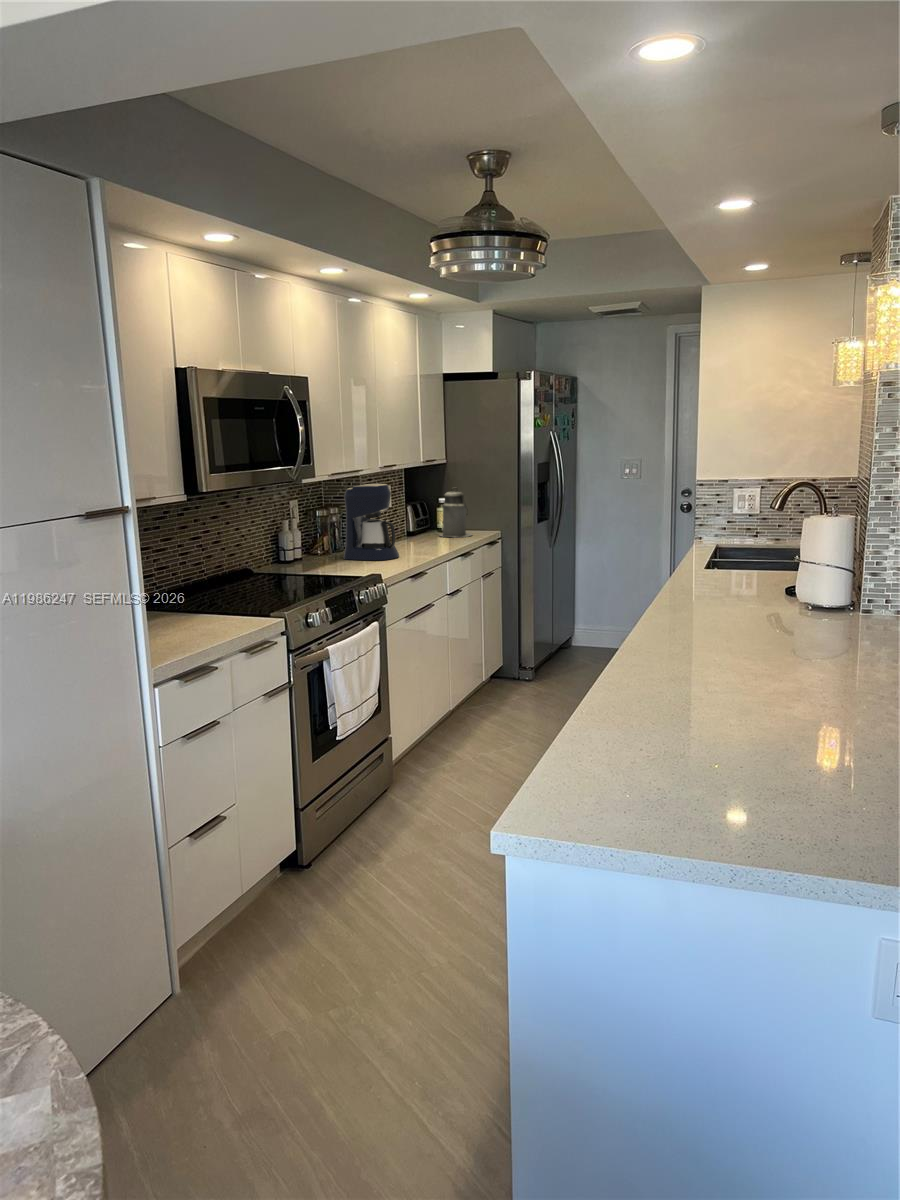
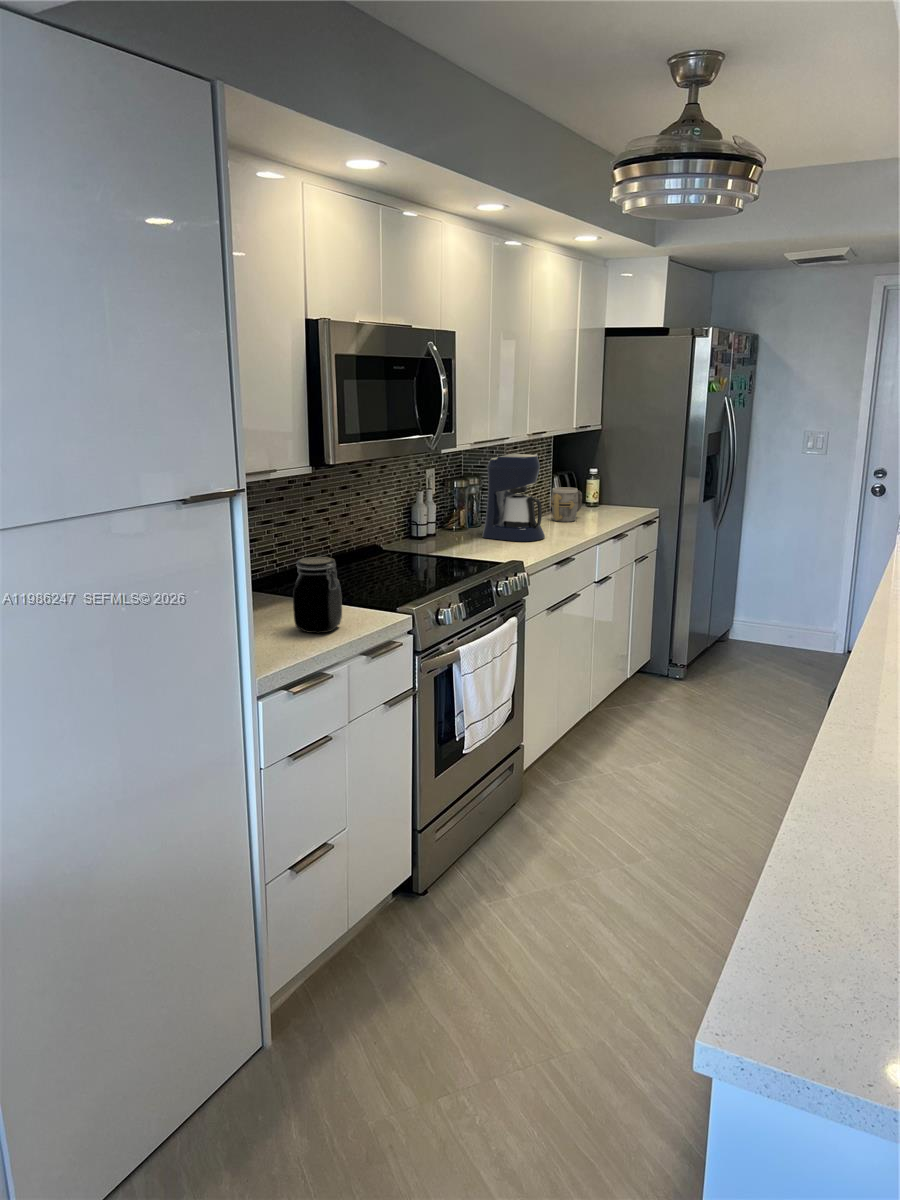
canister: present [440,488,472,537] -> none [589,459,627,515]
mug: none [404,514,432,544] -> present [551,487,582,522]
jar: none [179,569,223,634] -> present [293,557,342,633]

